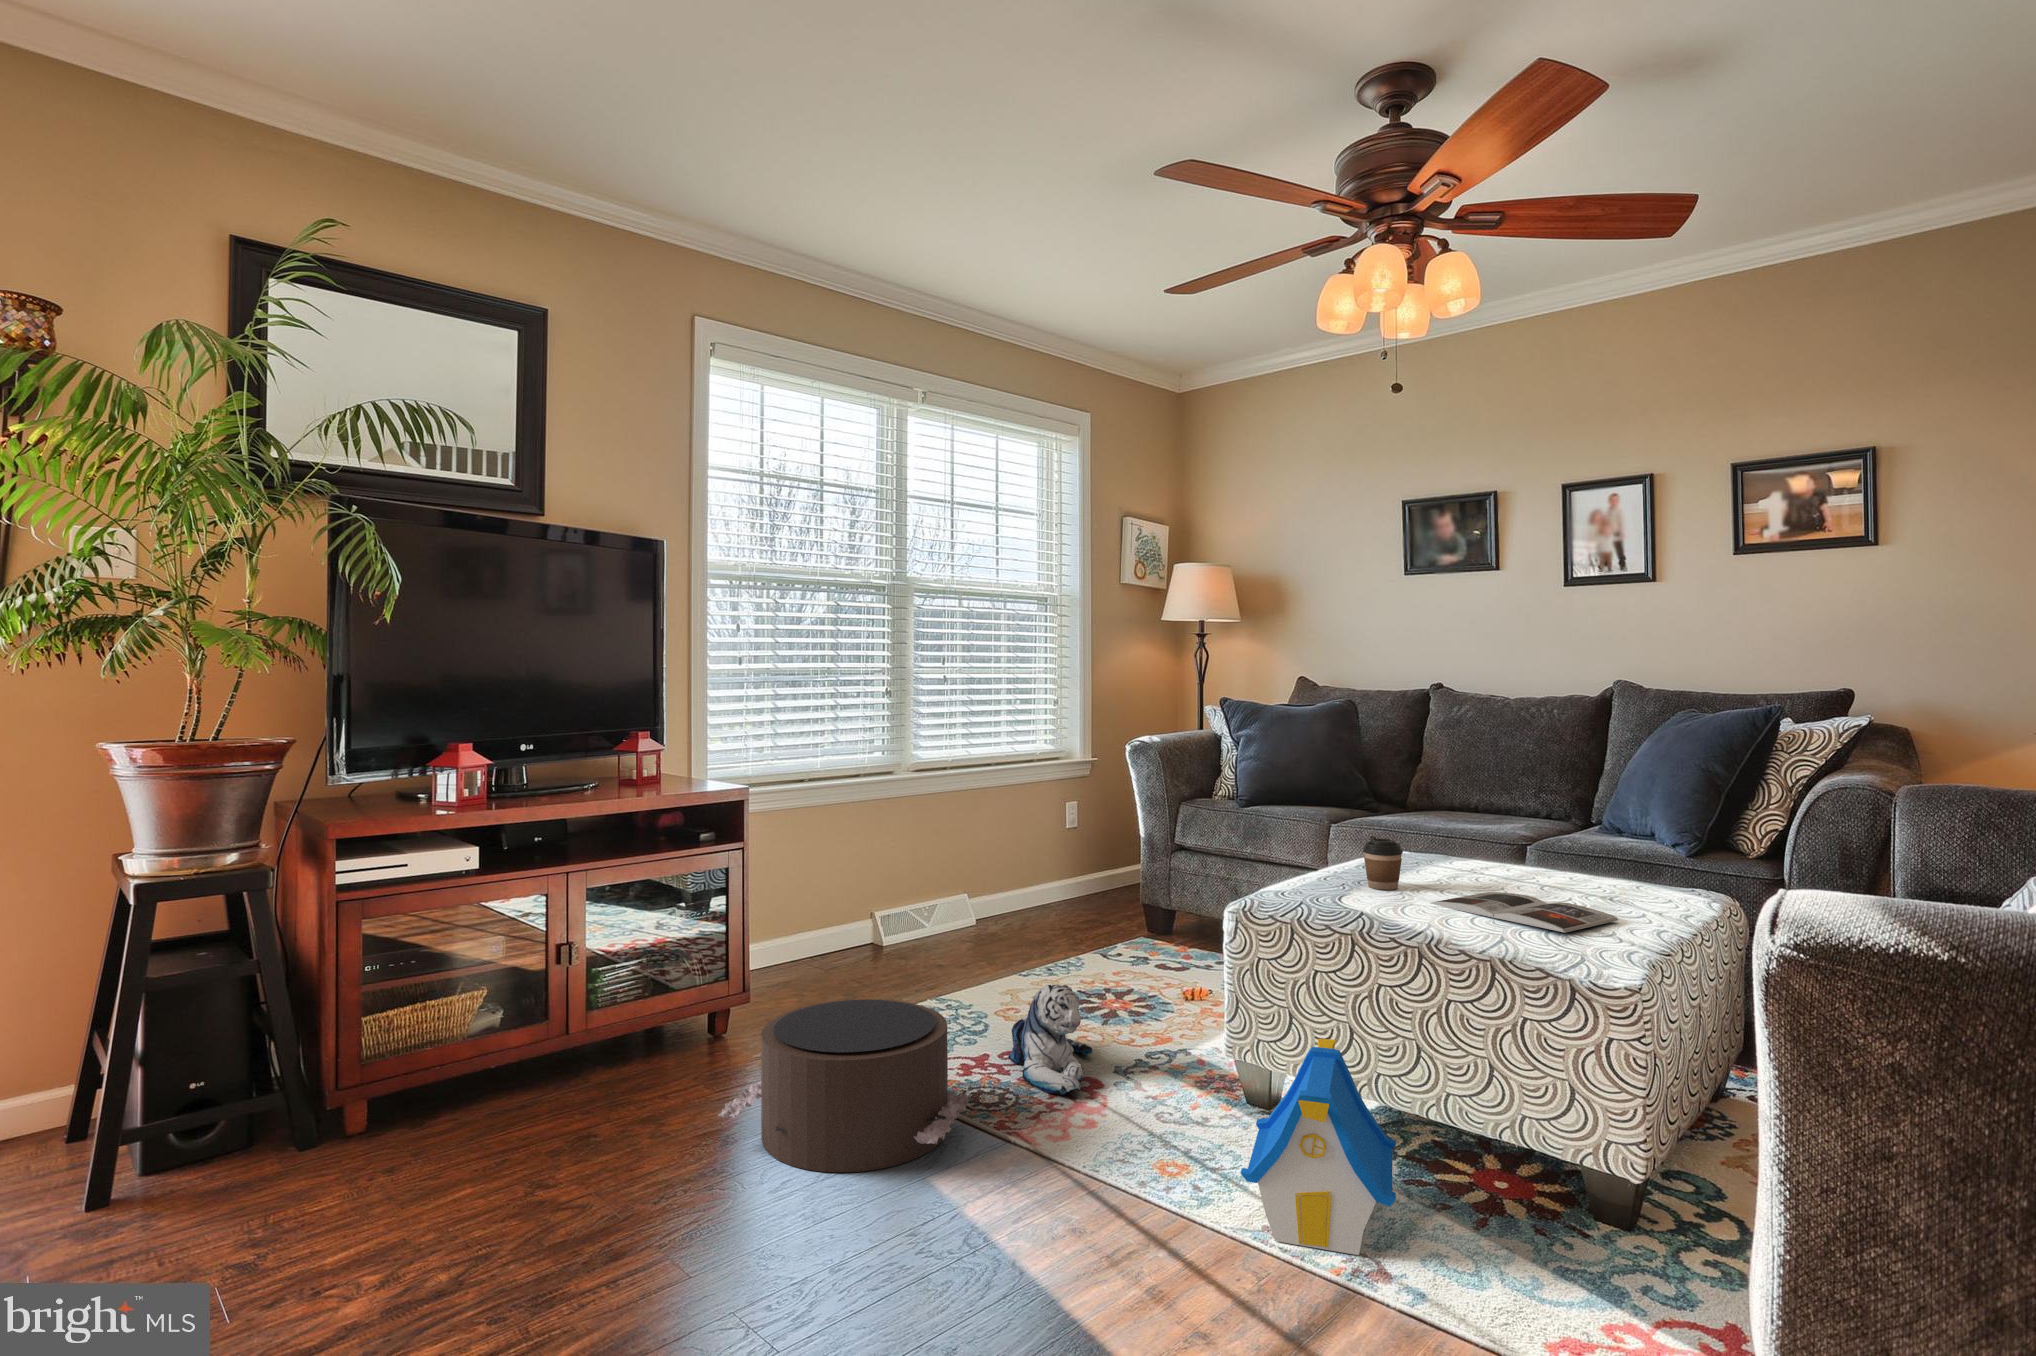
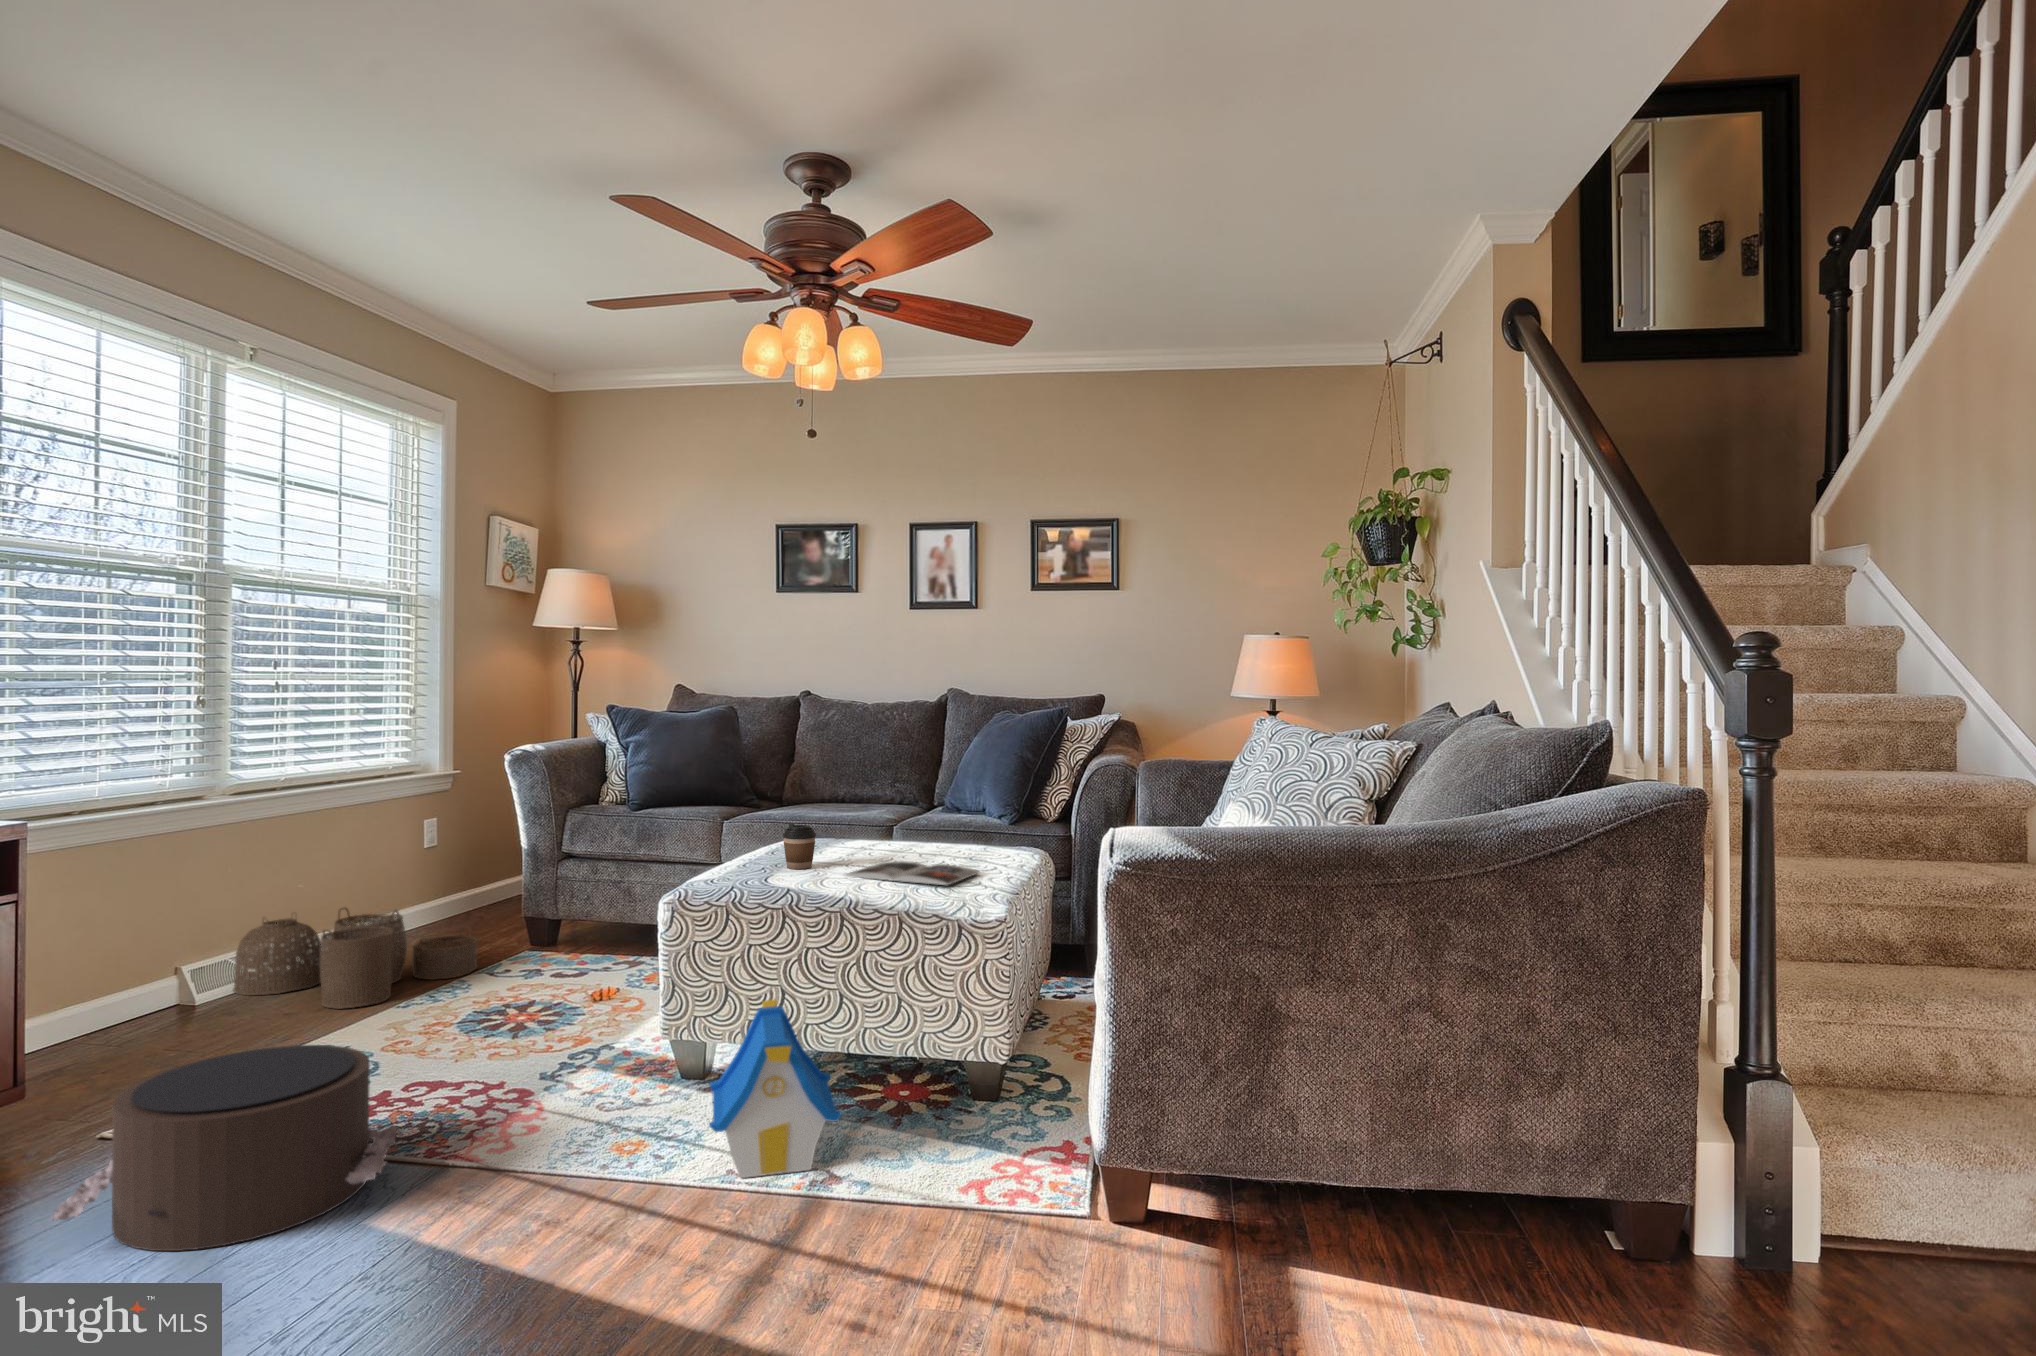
woven basket: none [913,876,1097,968] -> present [233,908,477,1009]
plush toy: present [1008,985,1093,1095] -> none [416,1001,513,1112]

